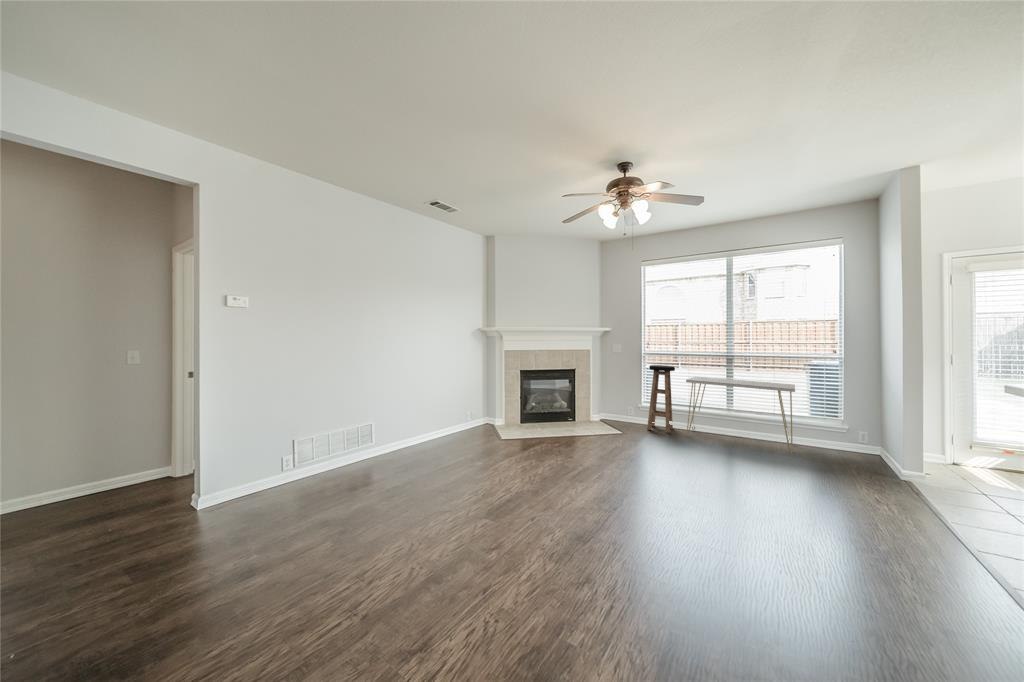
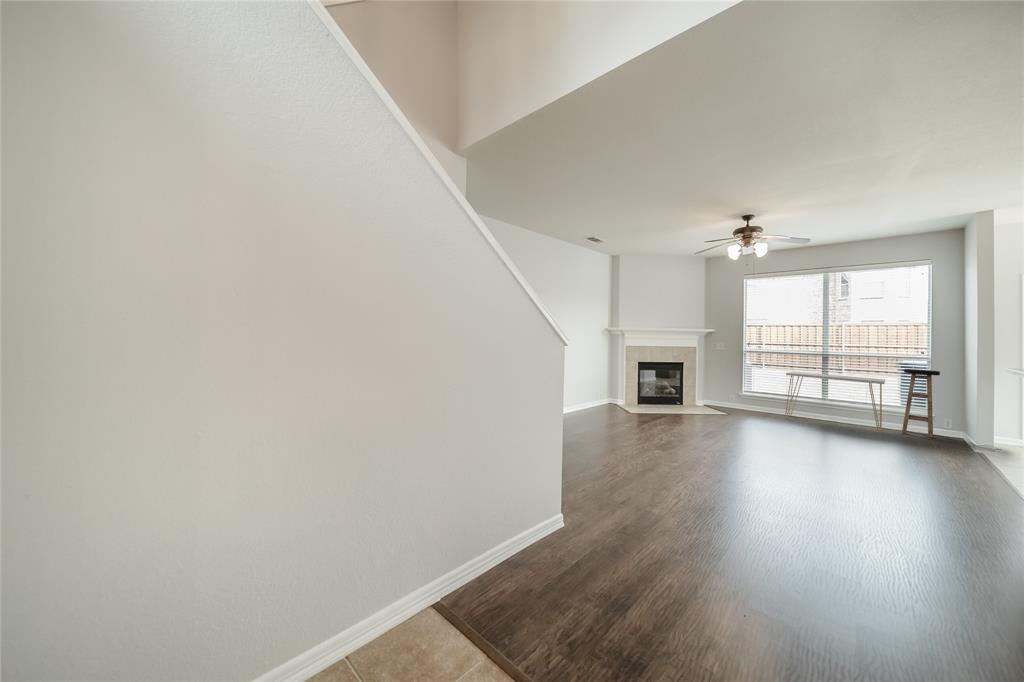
bar stool: present [647,365,675,433] -> present [902,369,940,438]

